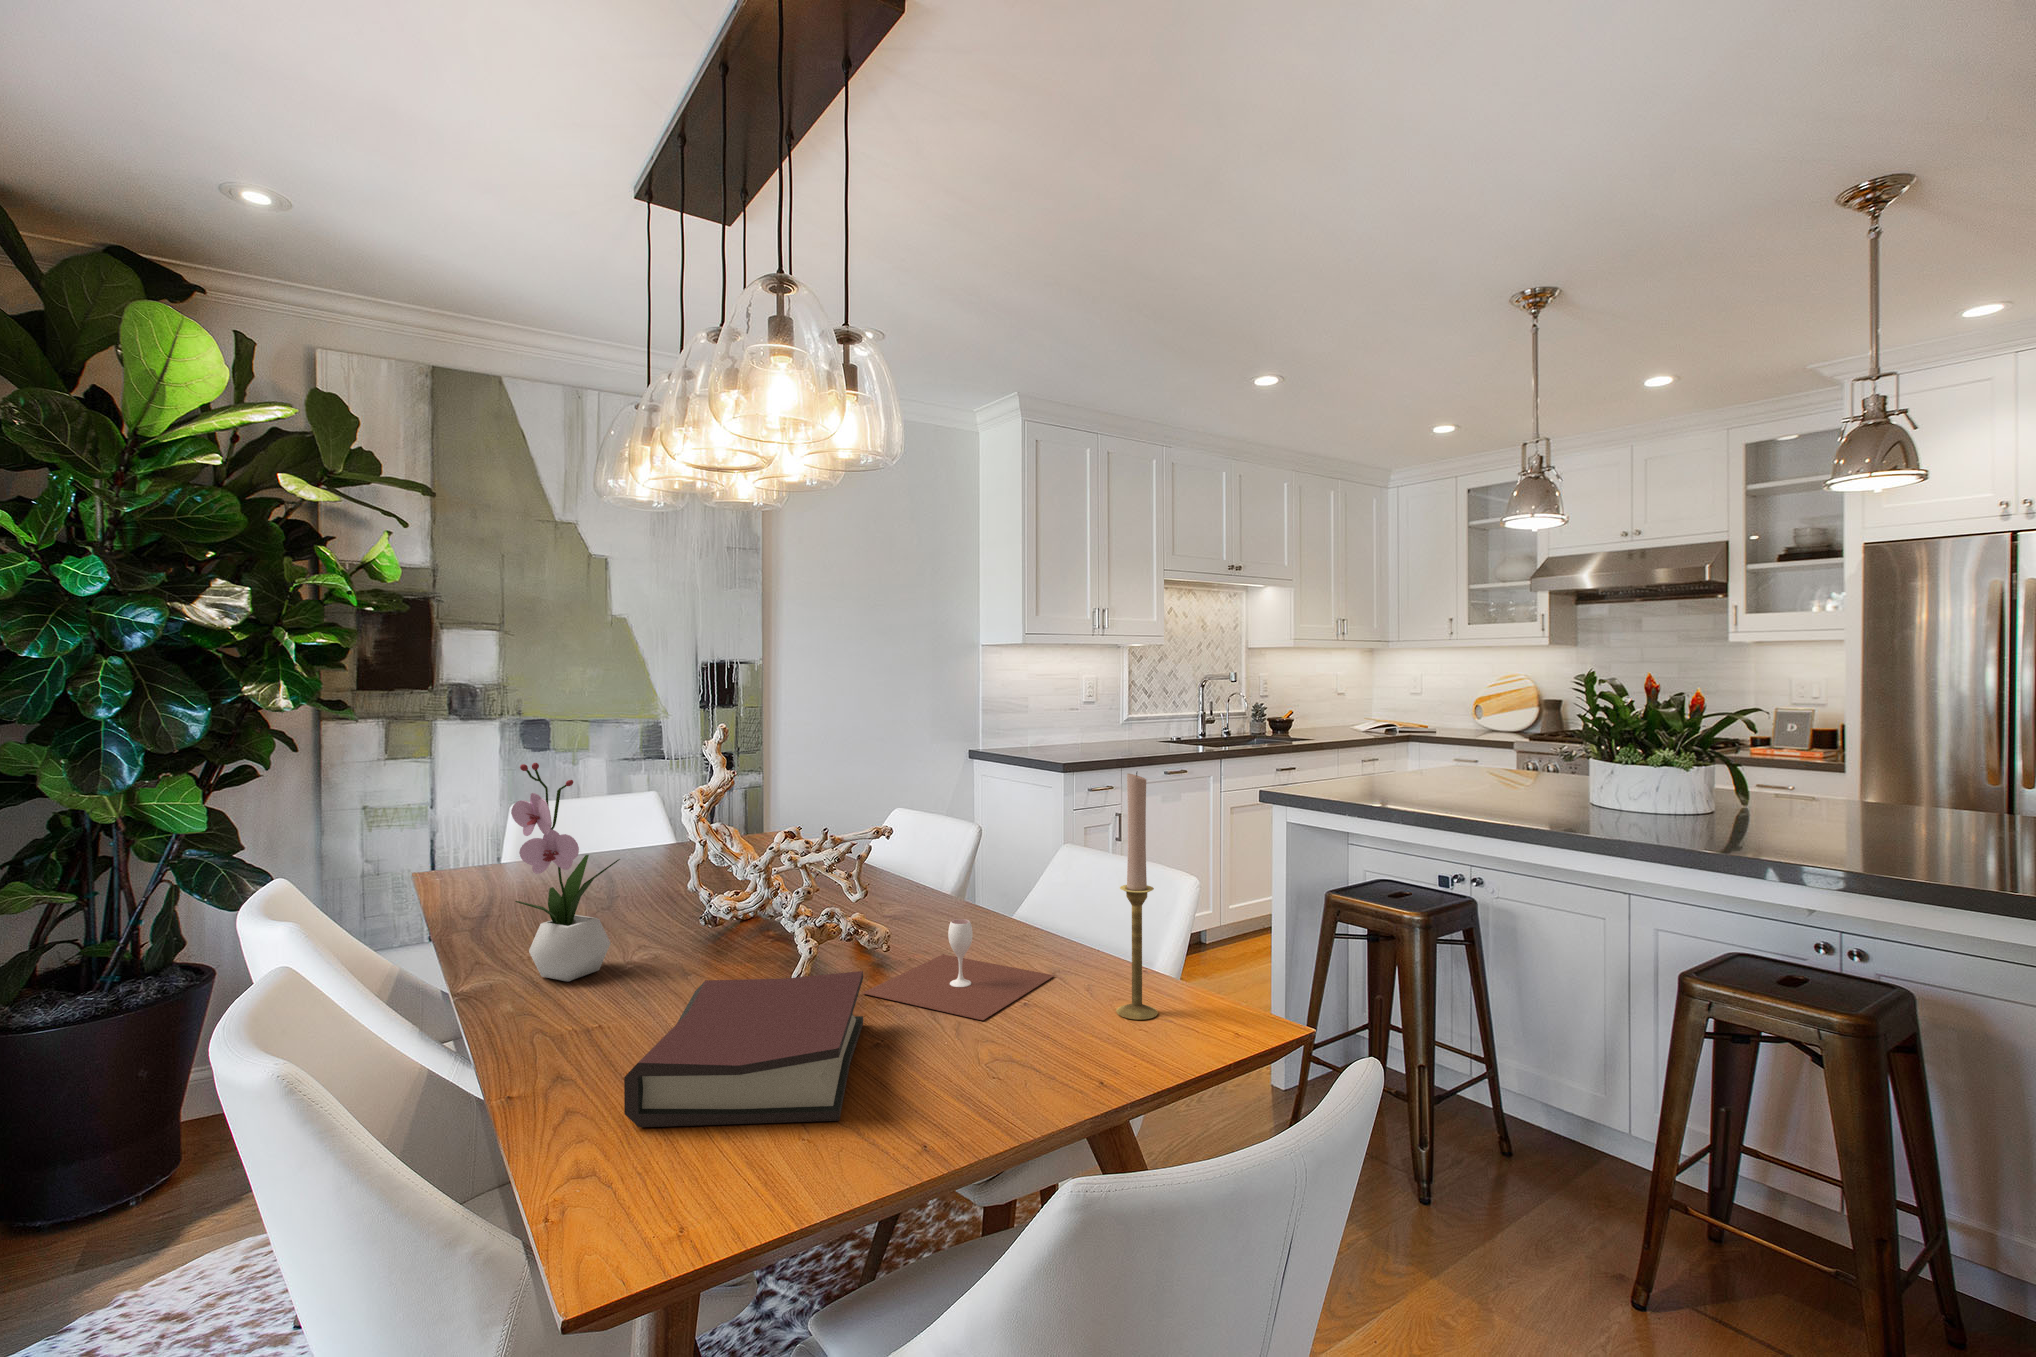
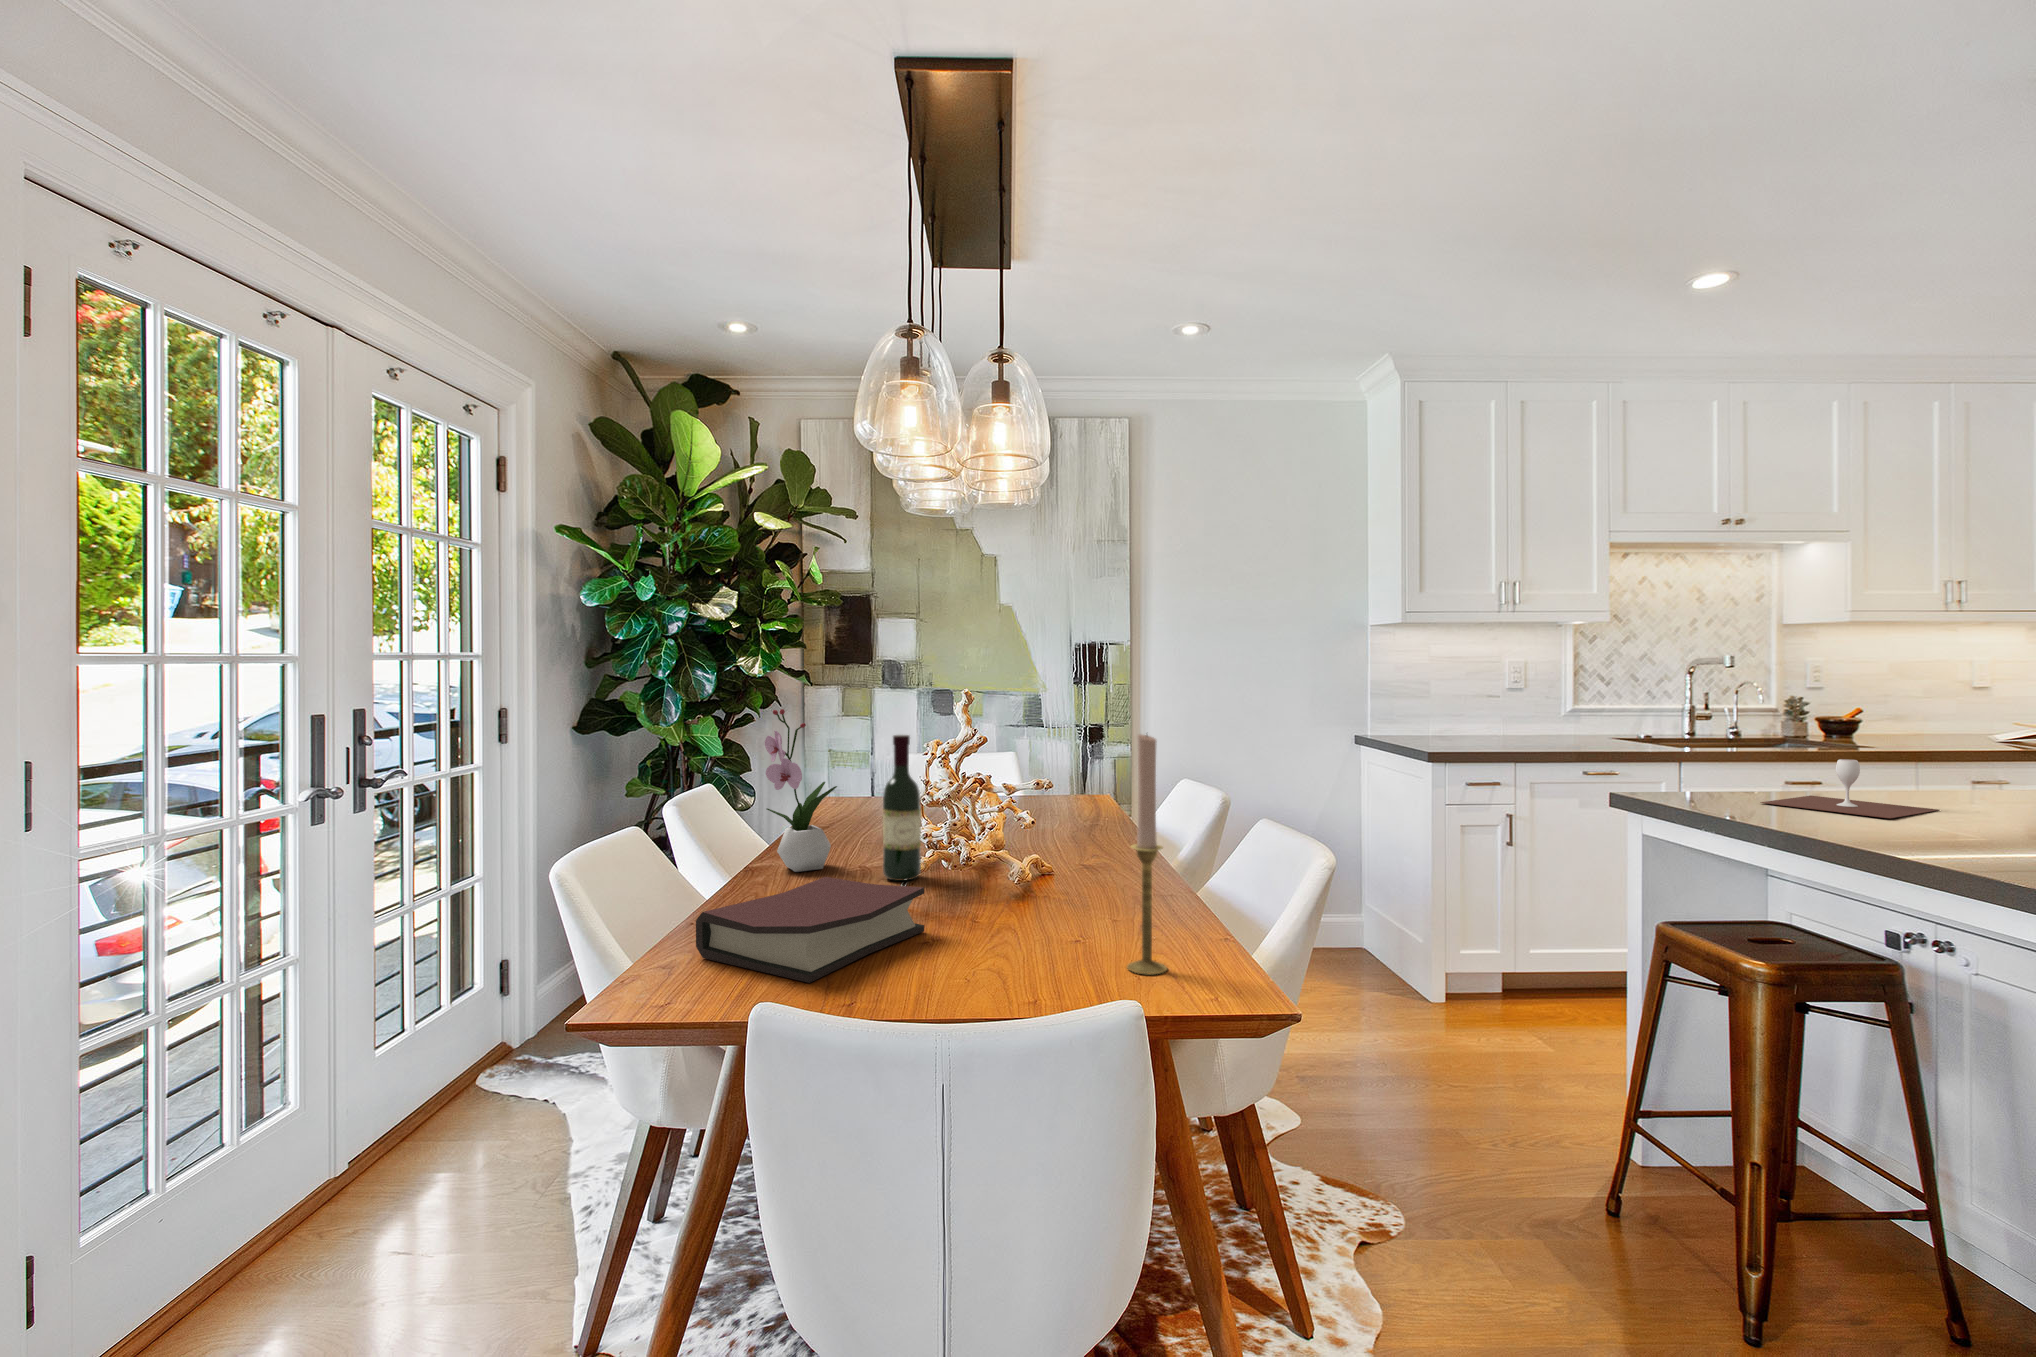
wine bottle: none [700,786,749,969] -> present [883,735,921,881]
wine glass: present [863,919,1055,1020] -> present [1761,759,1938,818]

